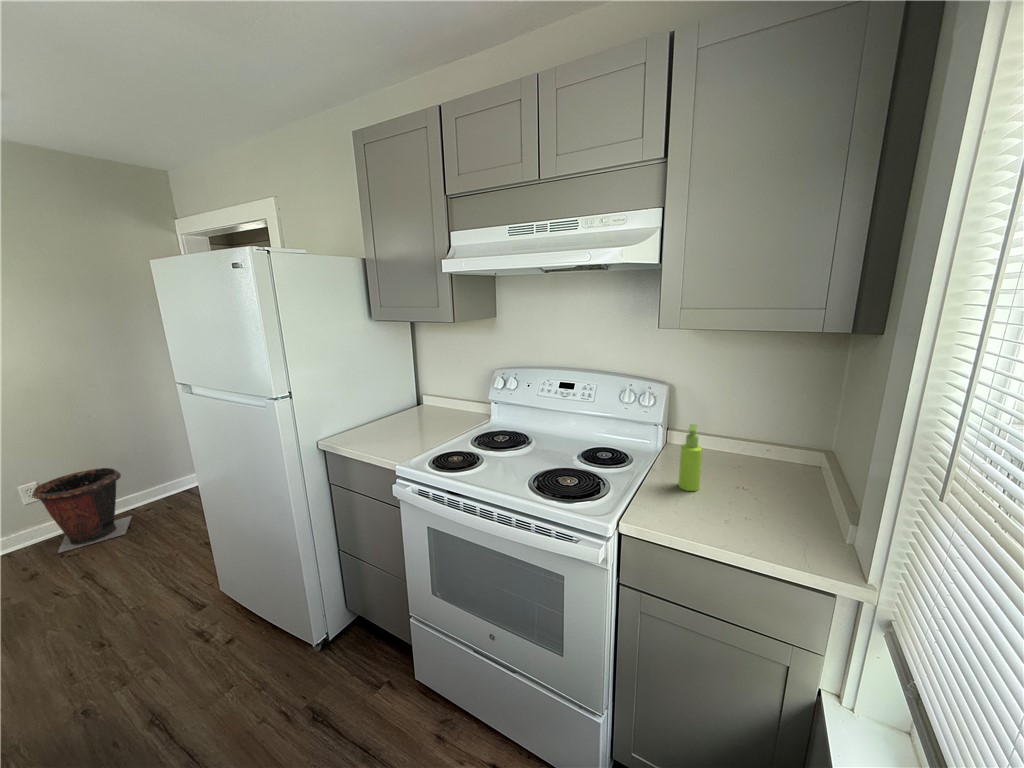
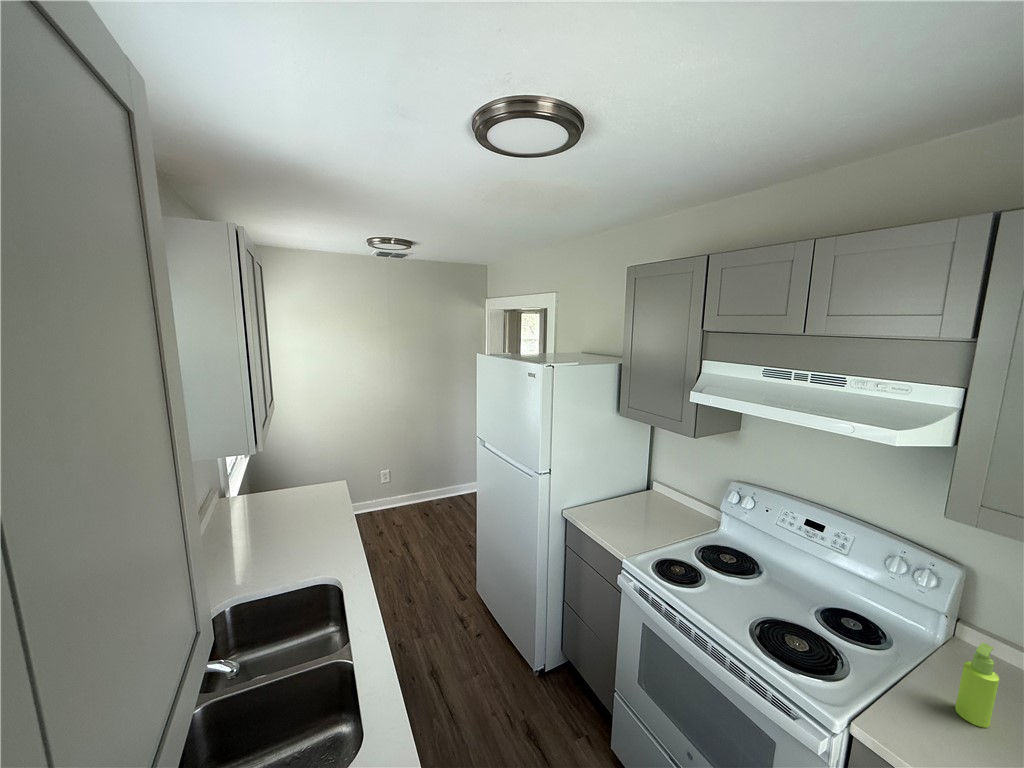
waste bin: present [33,468,132,553] -> none [387,468,429,521]

